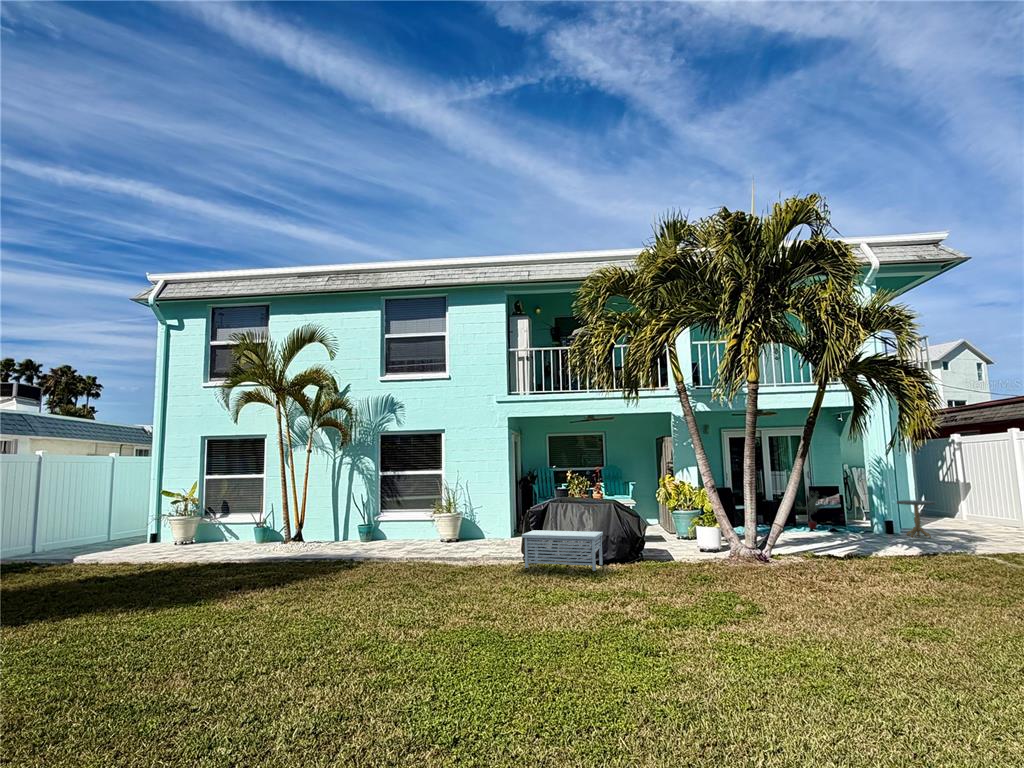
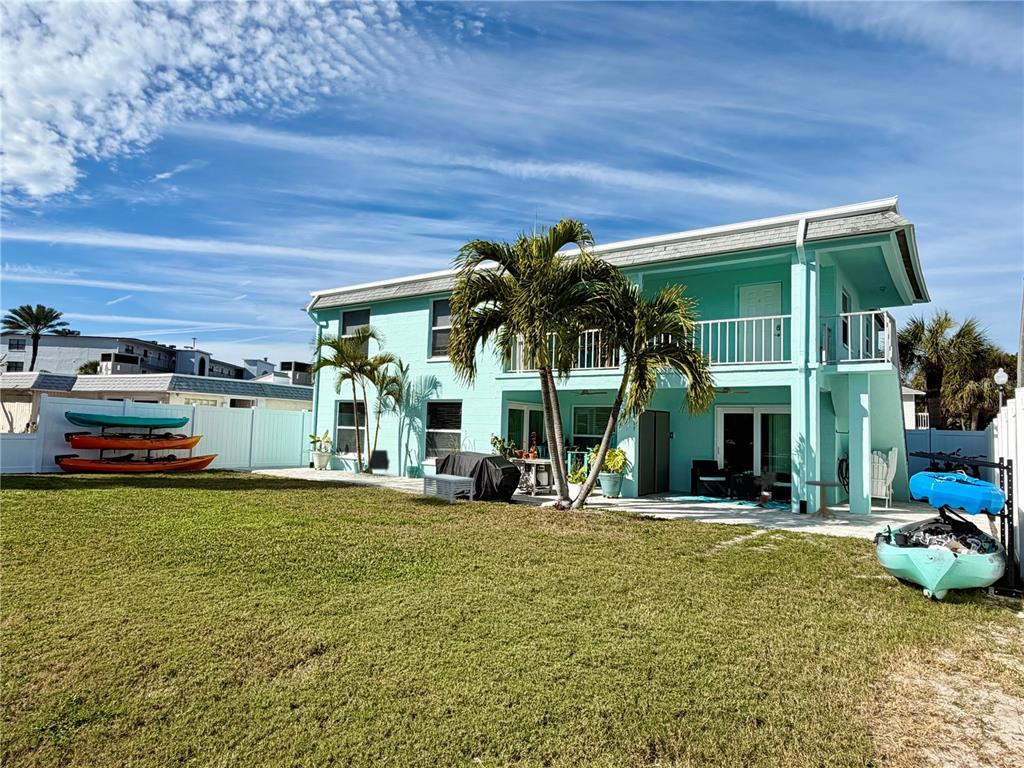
armchair: none [289,506,330,546] -> present [368,450,390,471]

